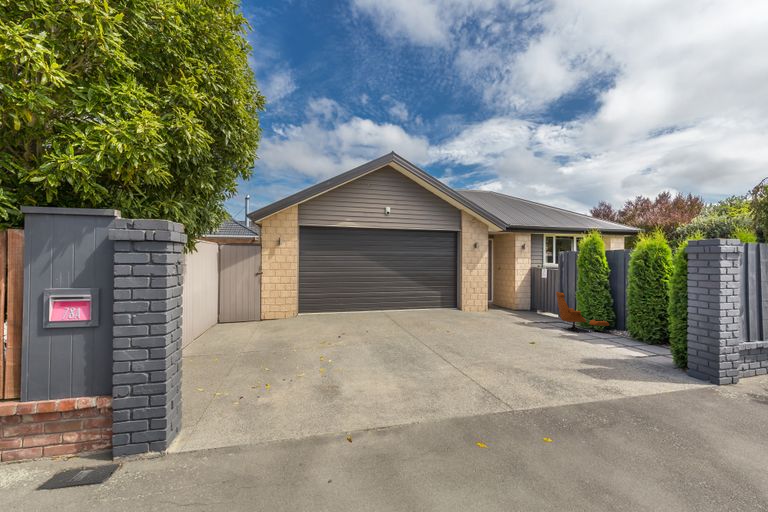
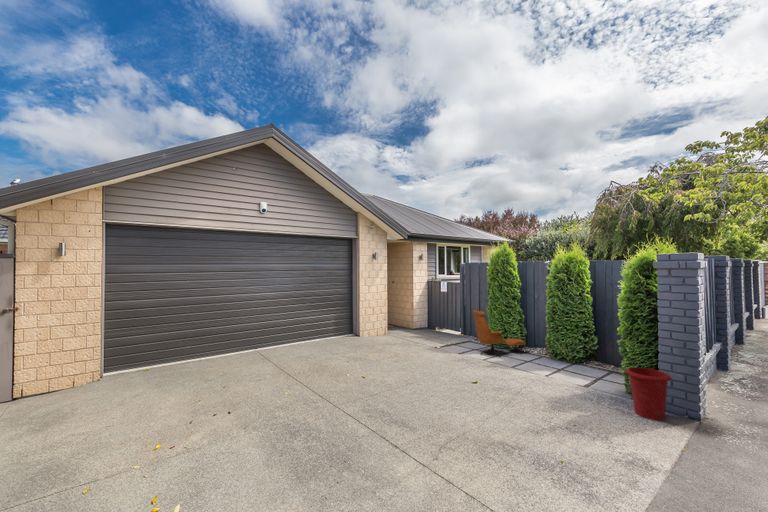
waste bin: none [649,334,687,373] -> present [626,368,672,420]

